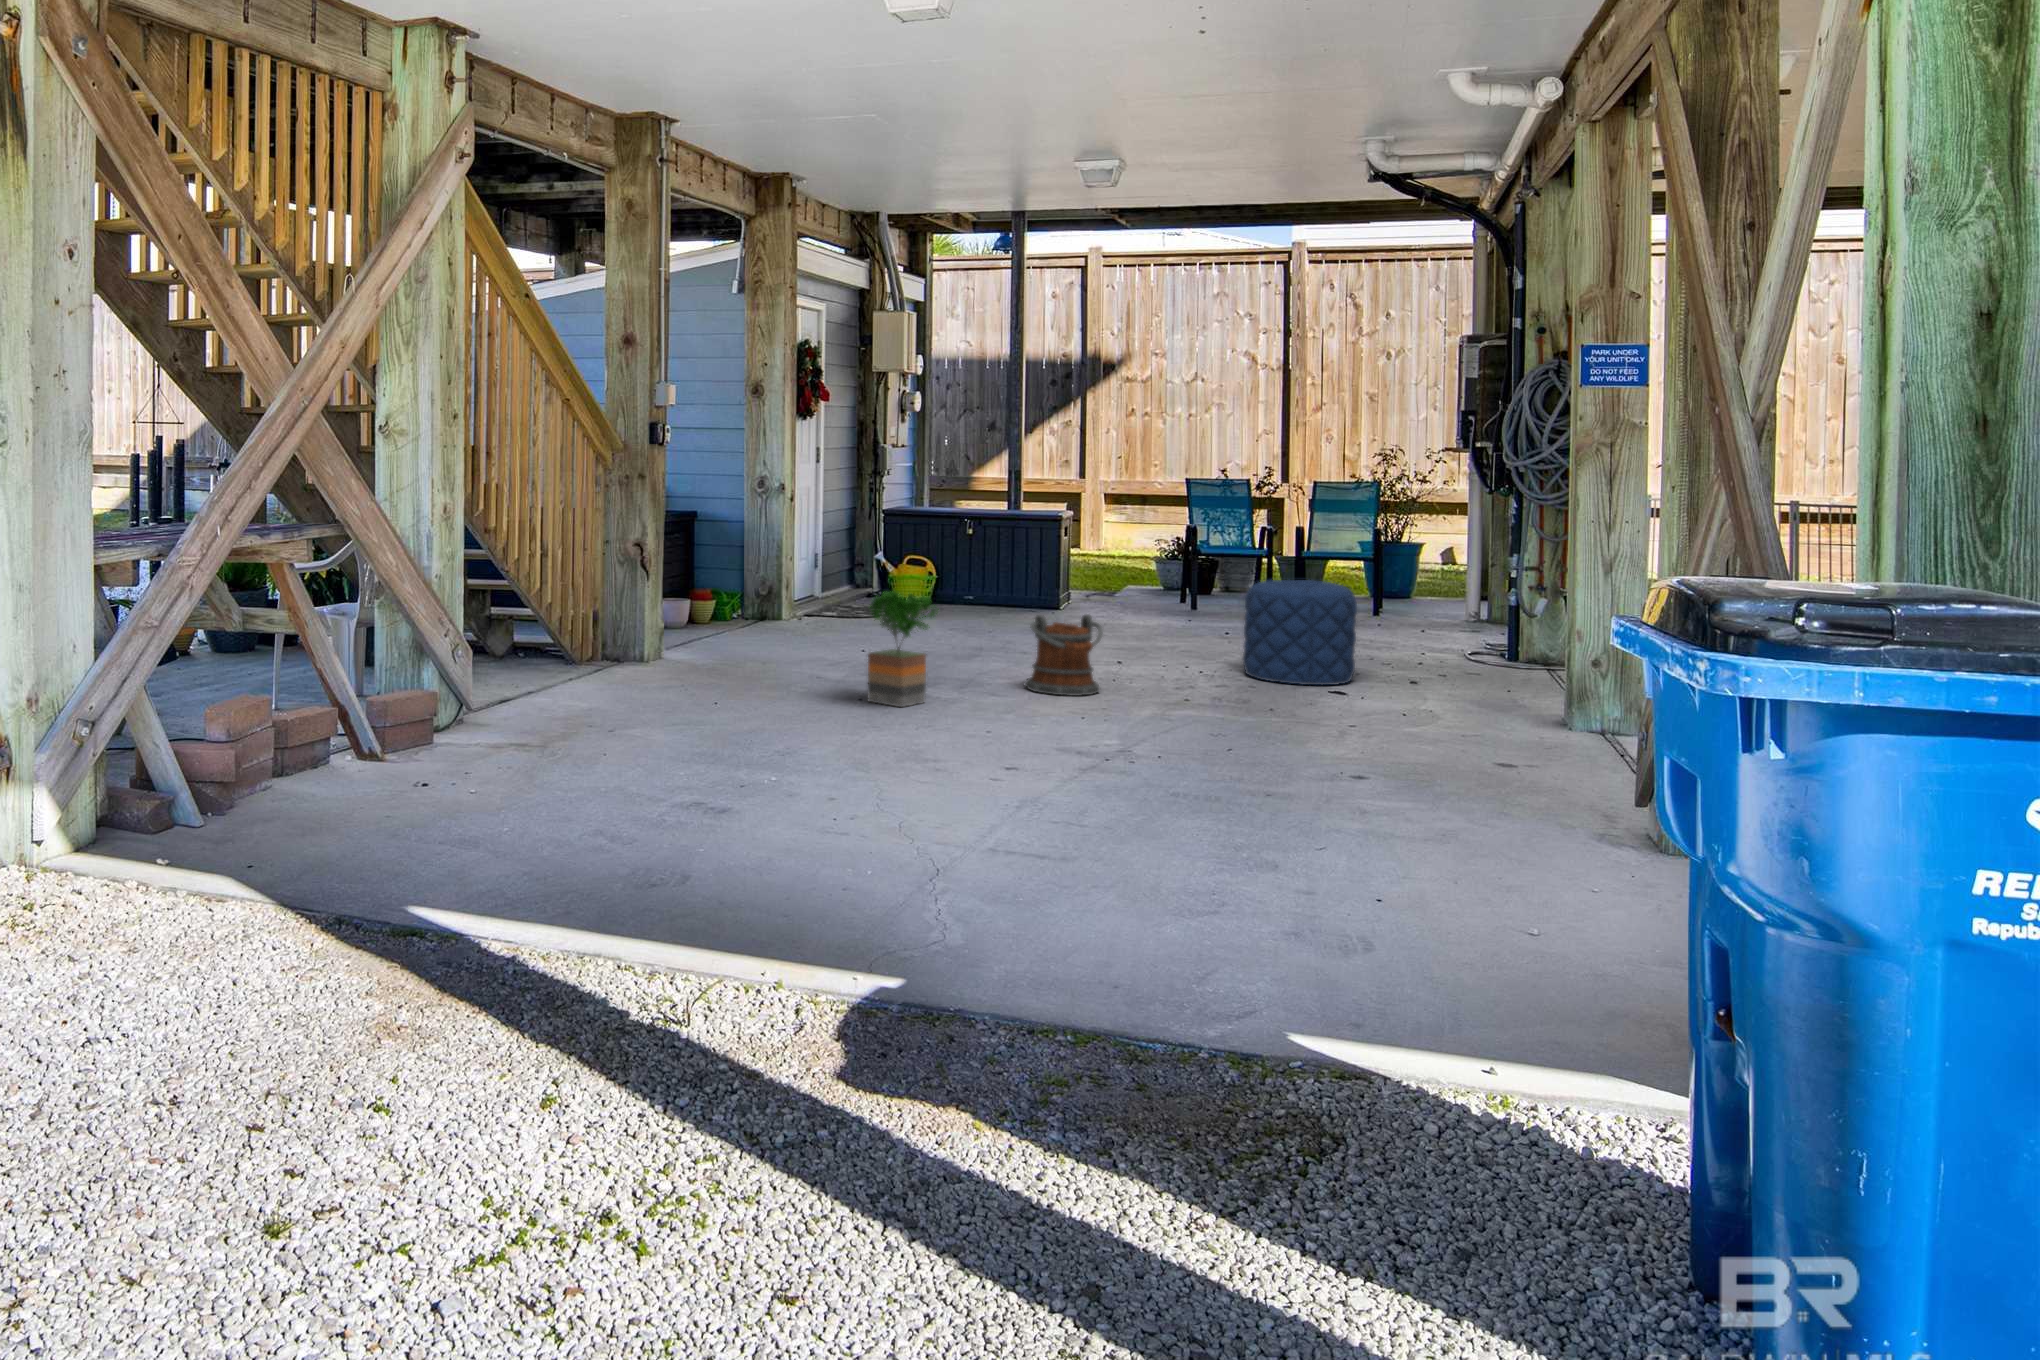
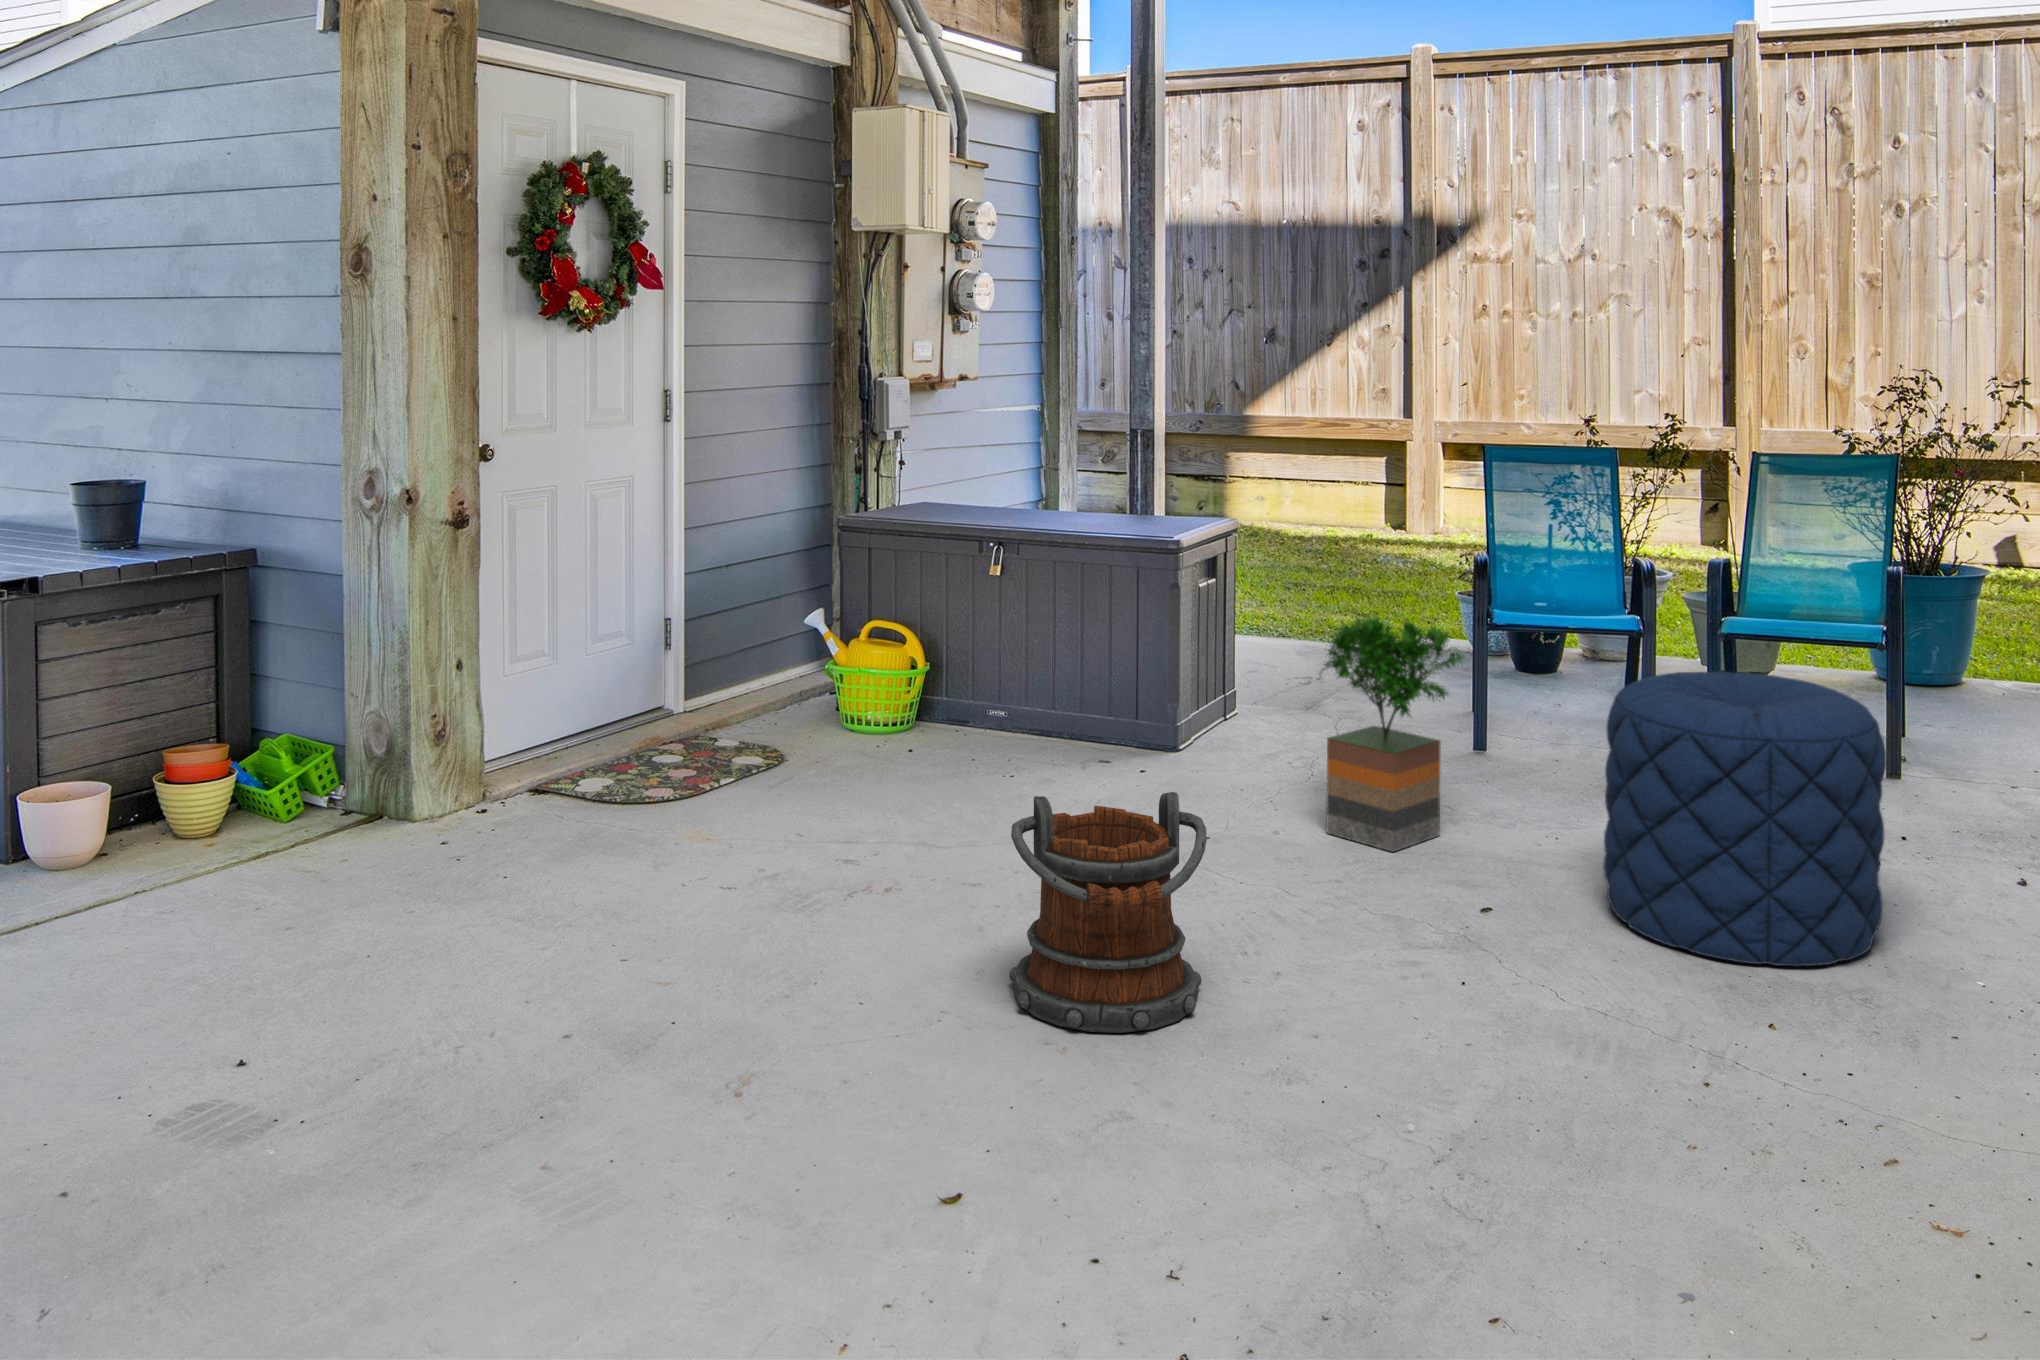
potted tree: present [867,591,939,707] -> present [1327,617,1465,852]

